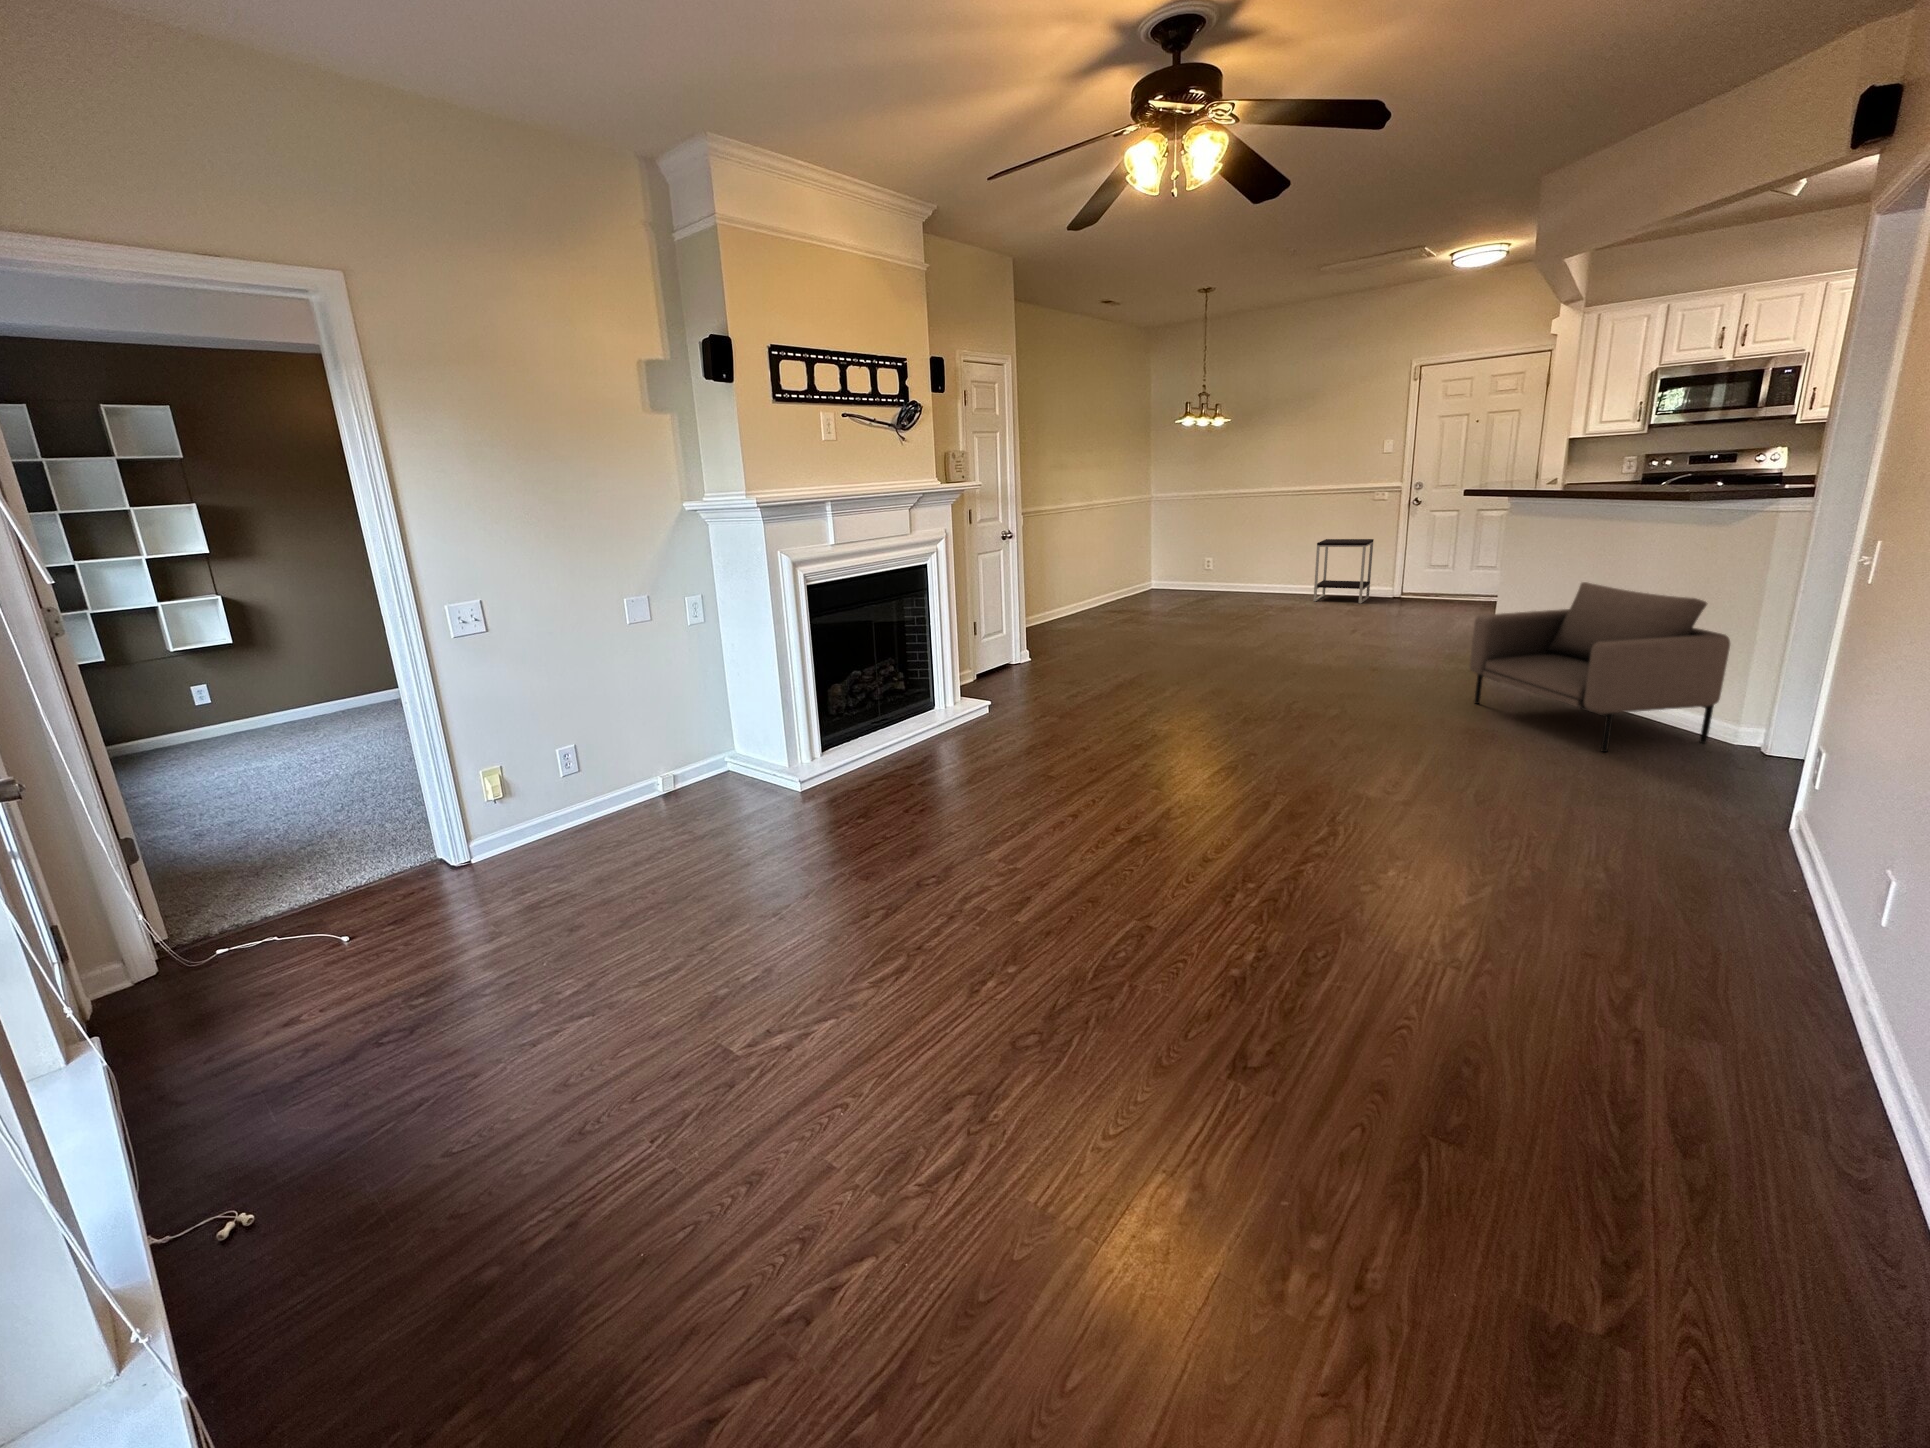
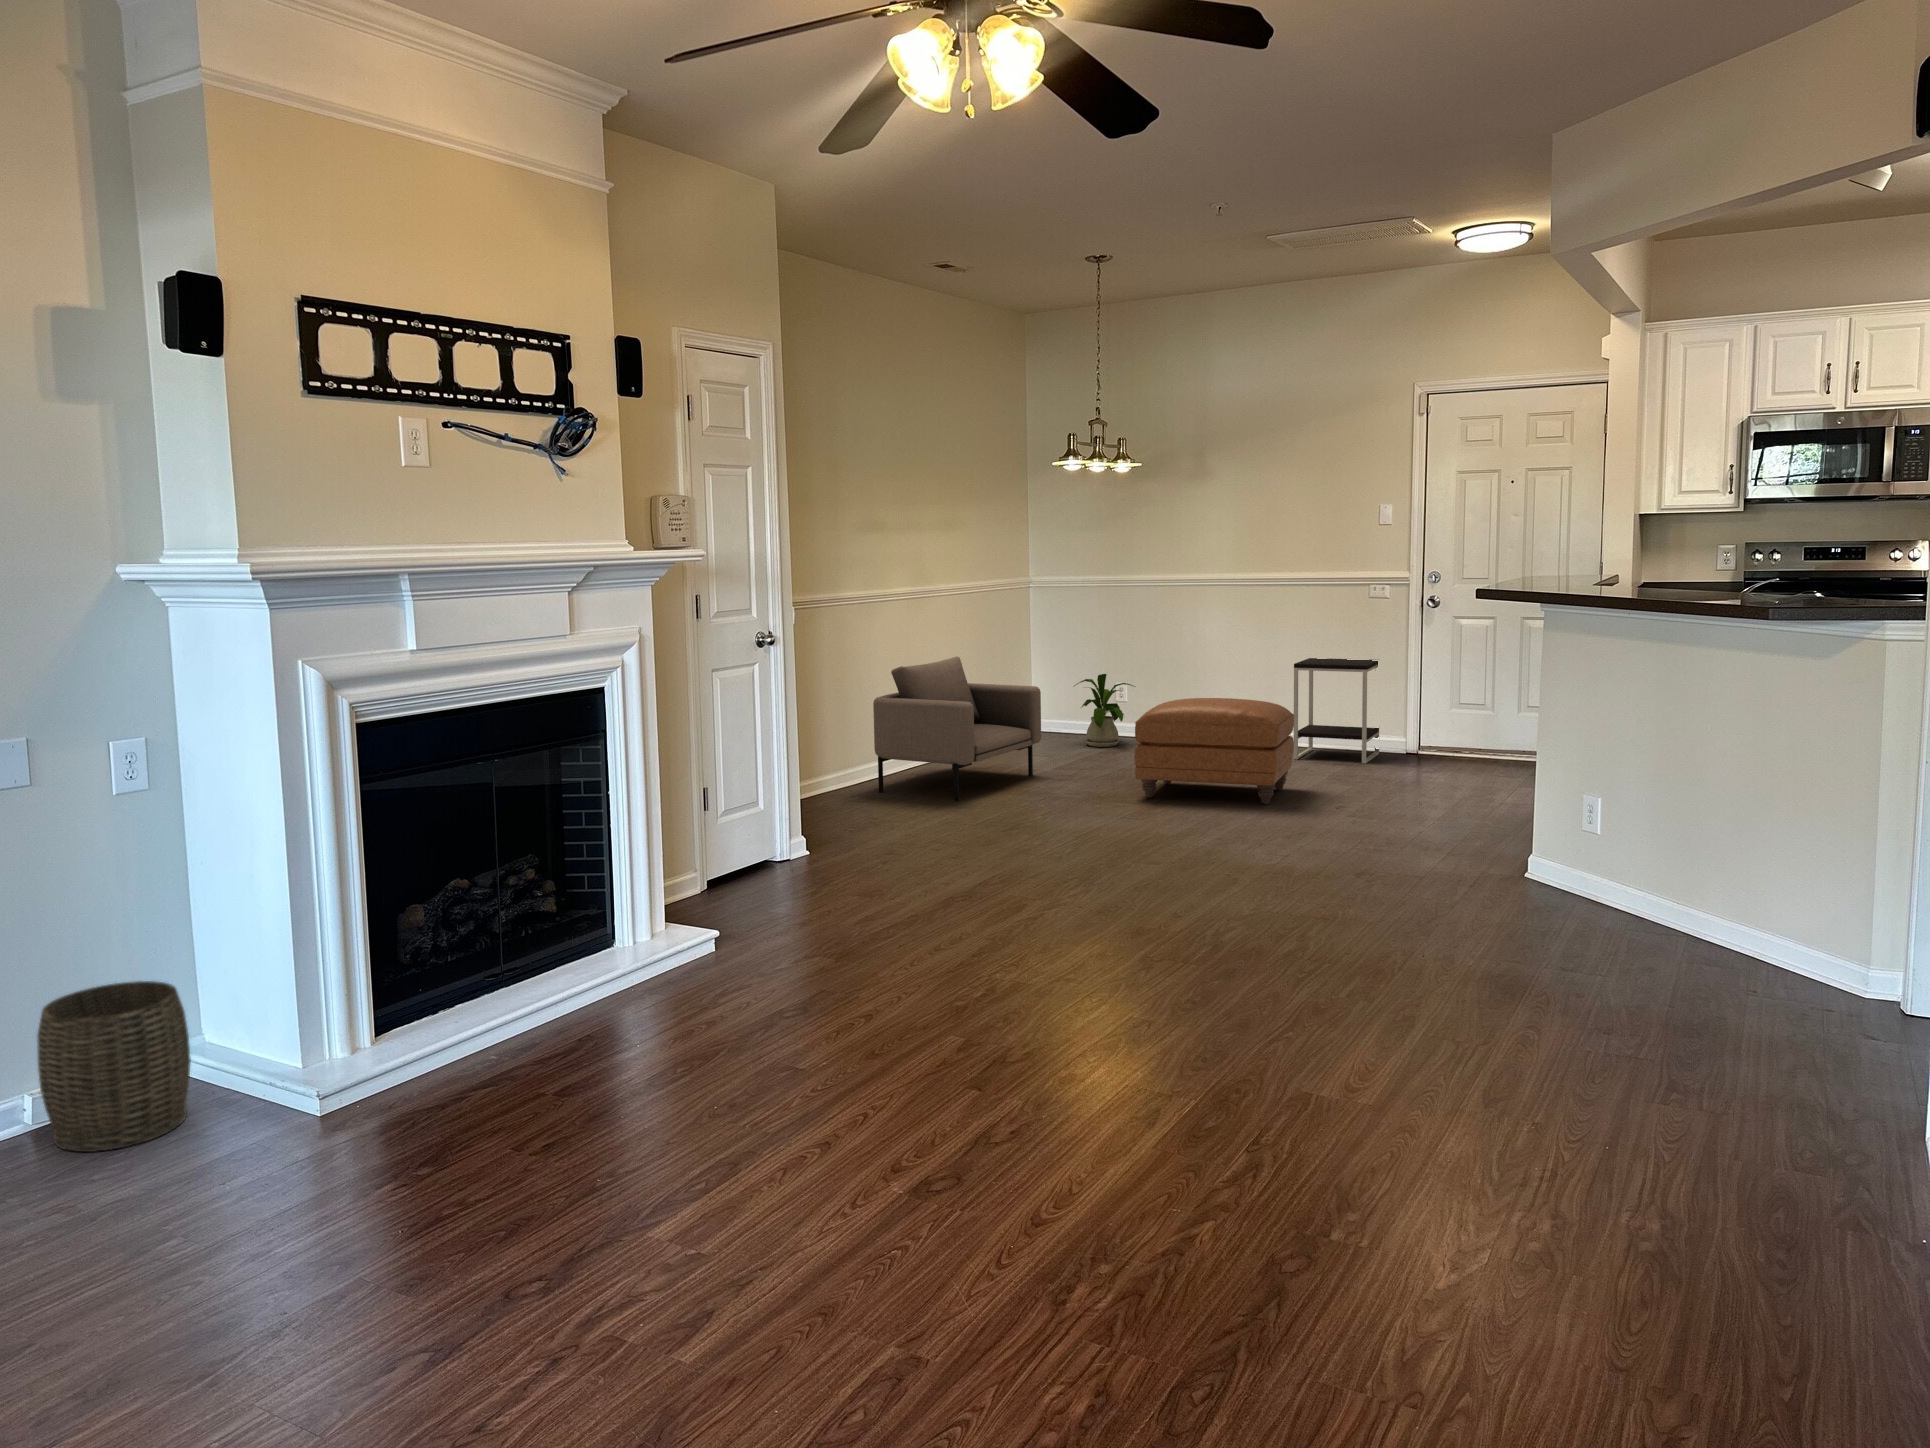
house plant: none [1173,552,1213,595] -> present [1076,674,1135,747]
ottoman: none [1218,565,1320,628] -> present [1134,698,1294,804]
armchair: present [1470,582,1730,752] -> present [873,657,1041,801]
woven basket: none [664,721,735,806] -> present [37,981,191,1152]

